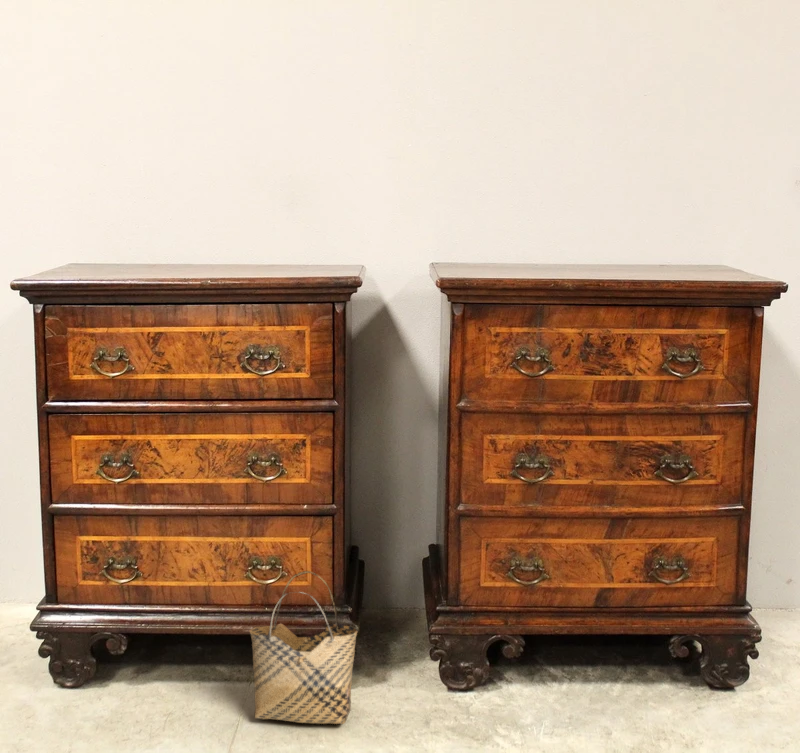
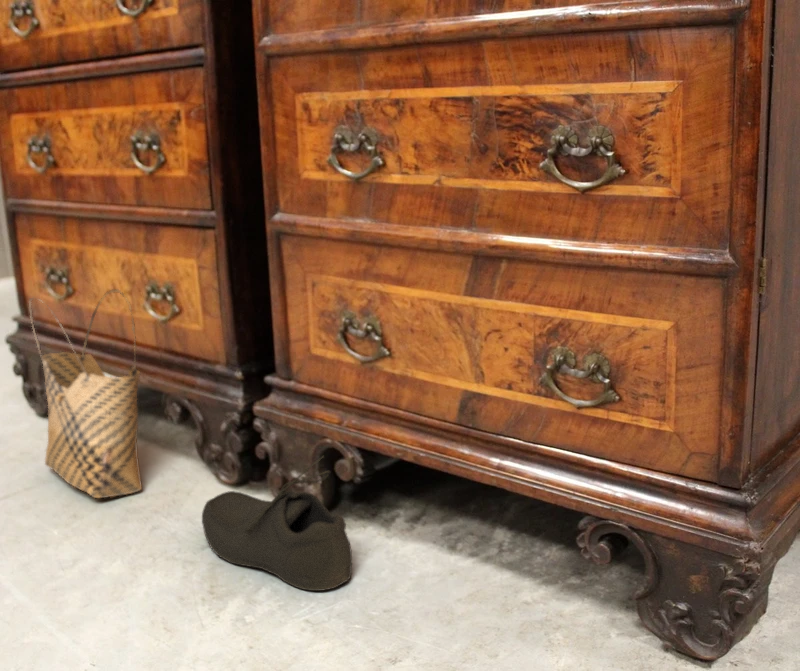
shoe: none [440,646,563,727] -> present [202,457,352,591]

